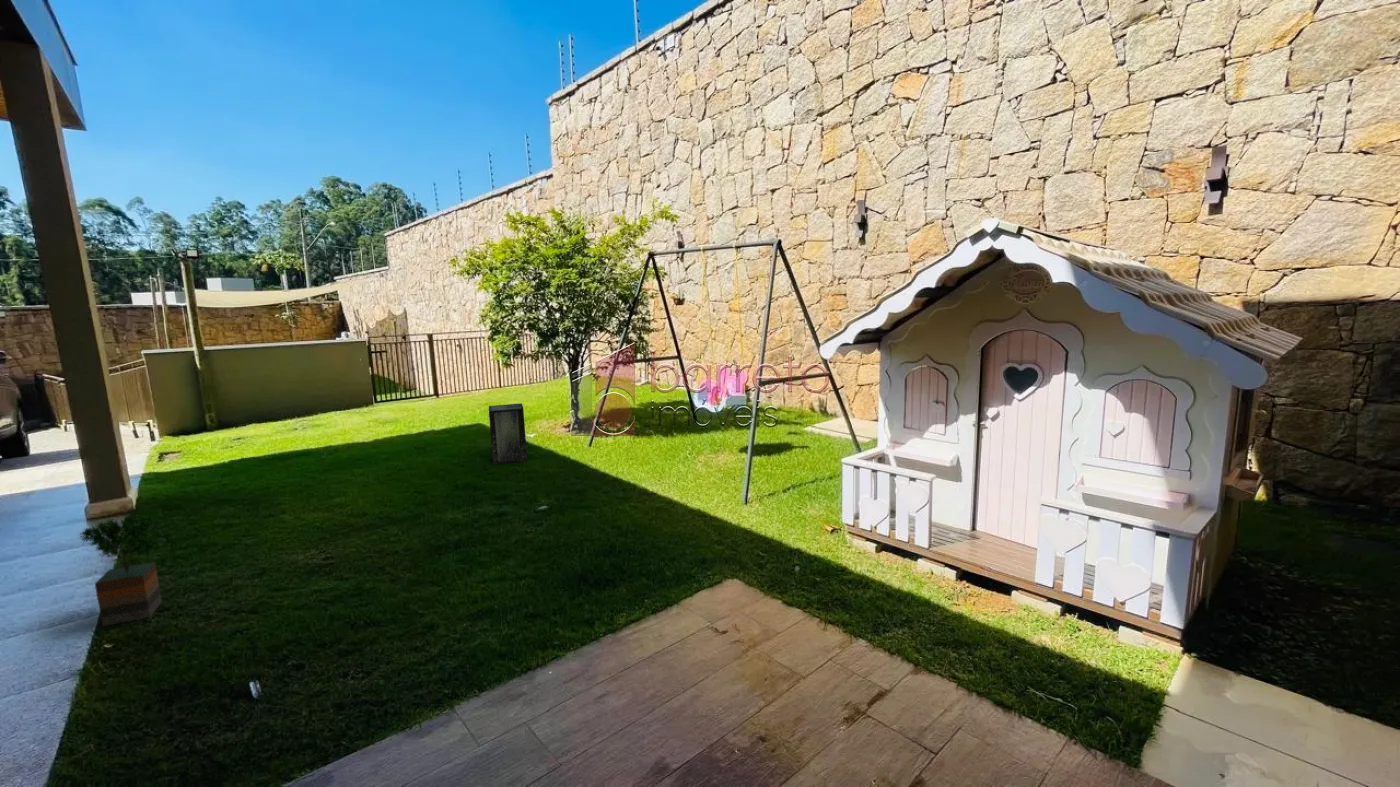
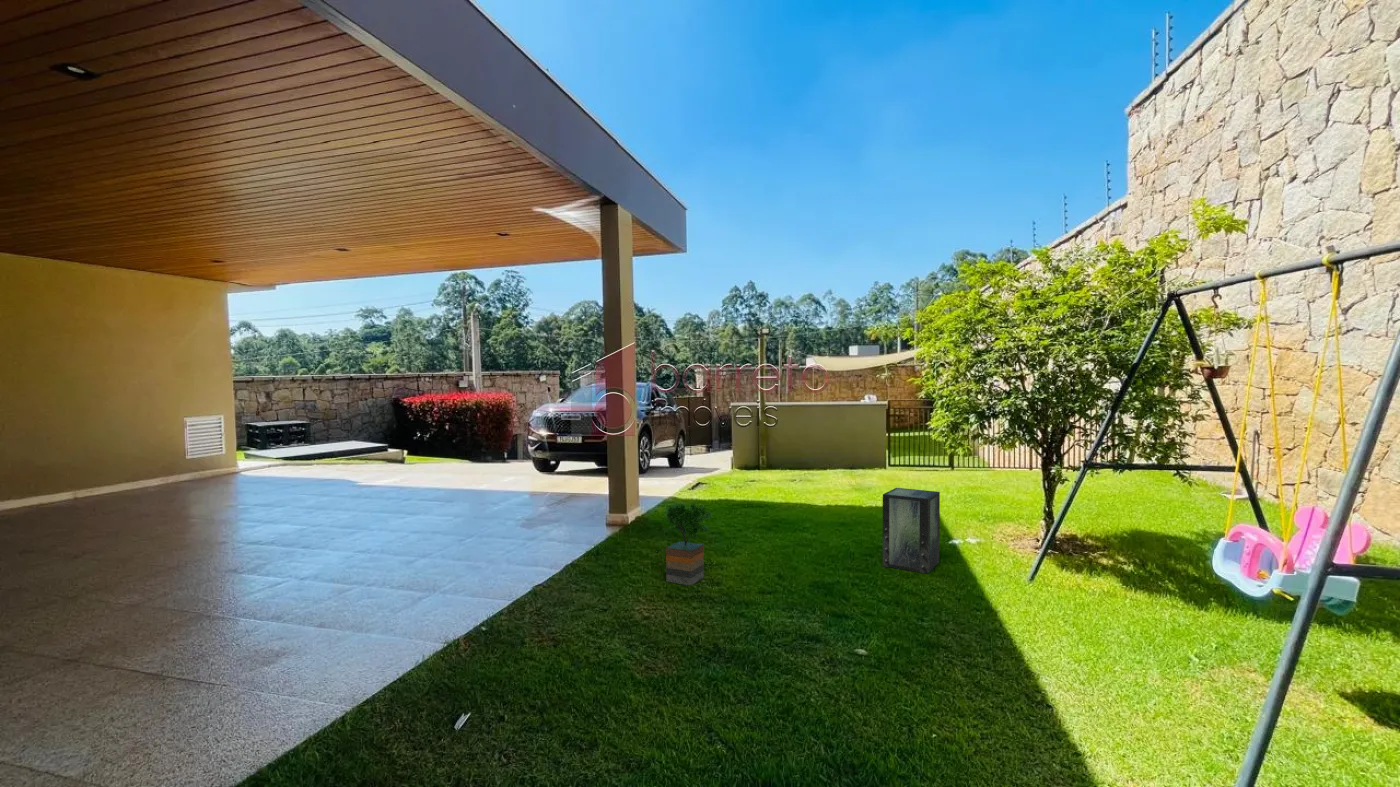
potted tree: present [80,515,165,626] -> present [666,503,712,586]

